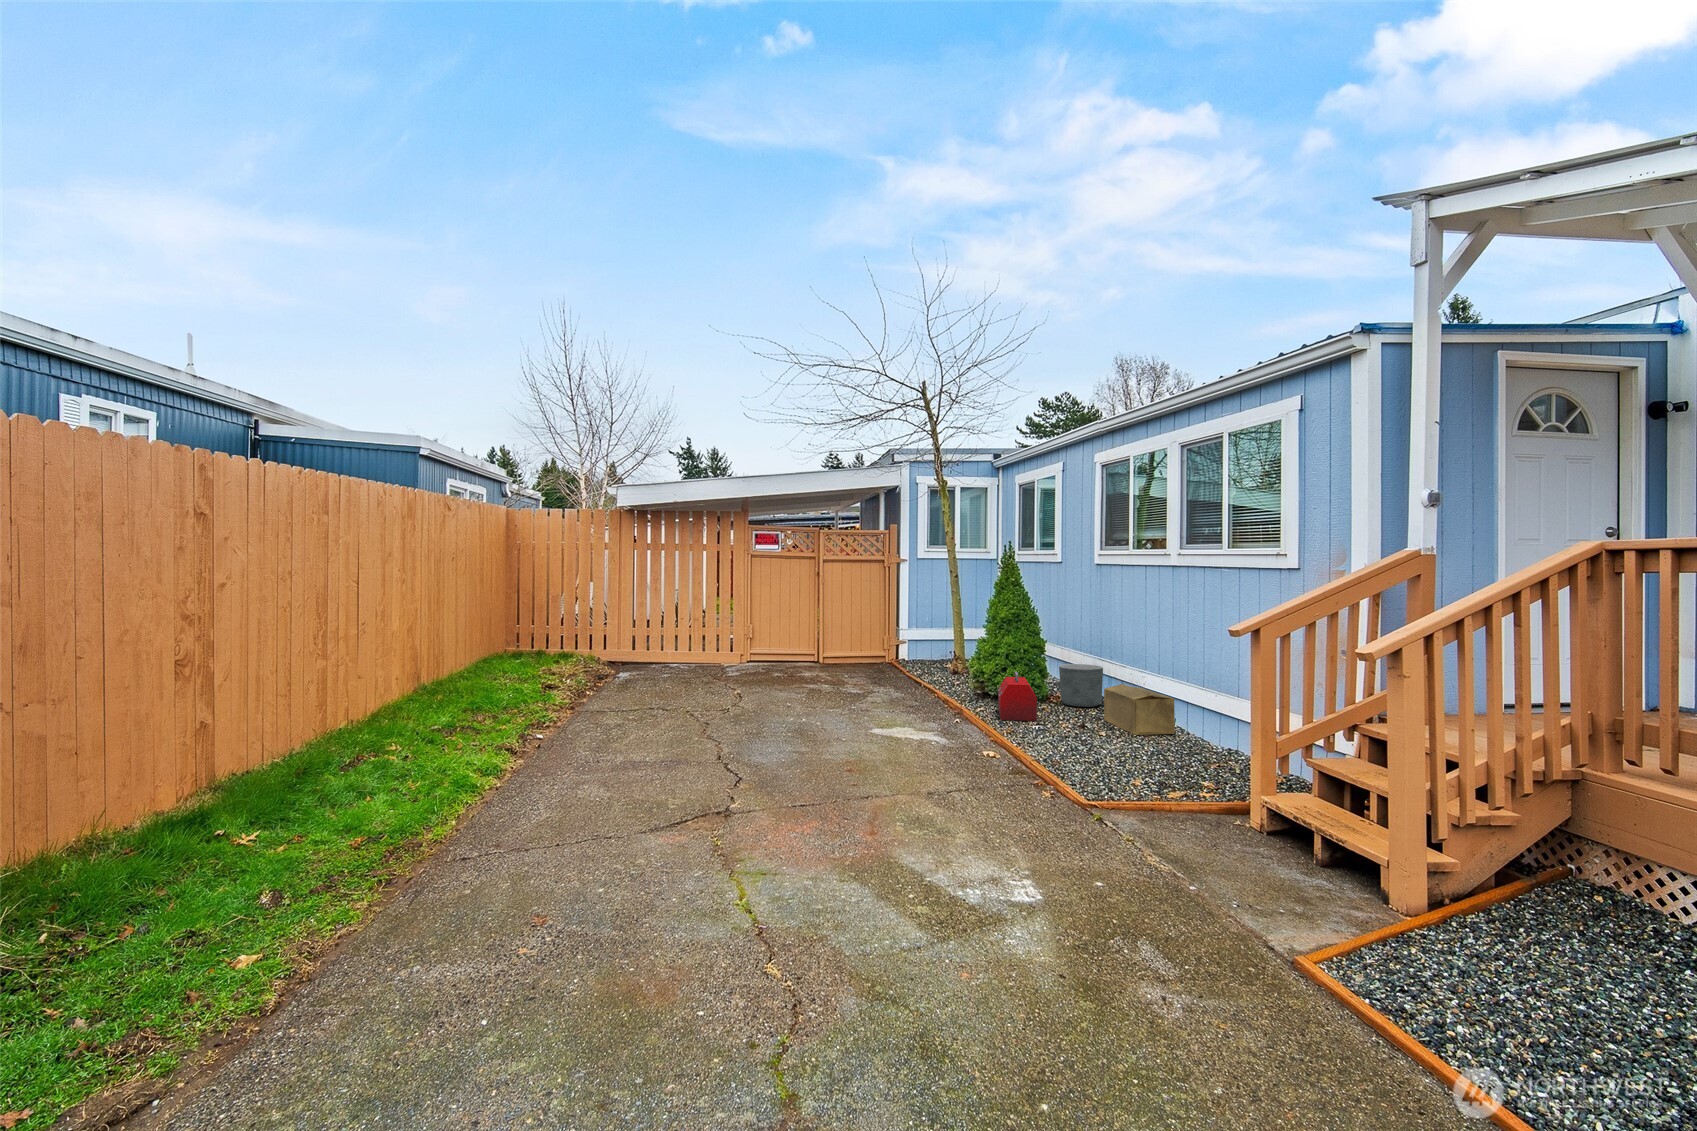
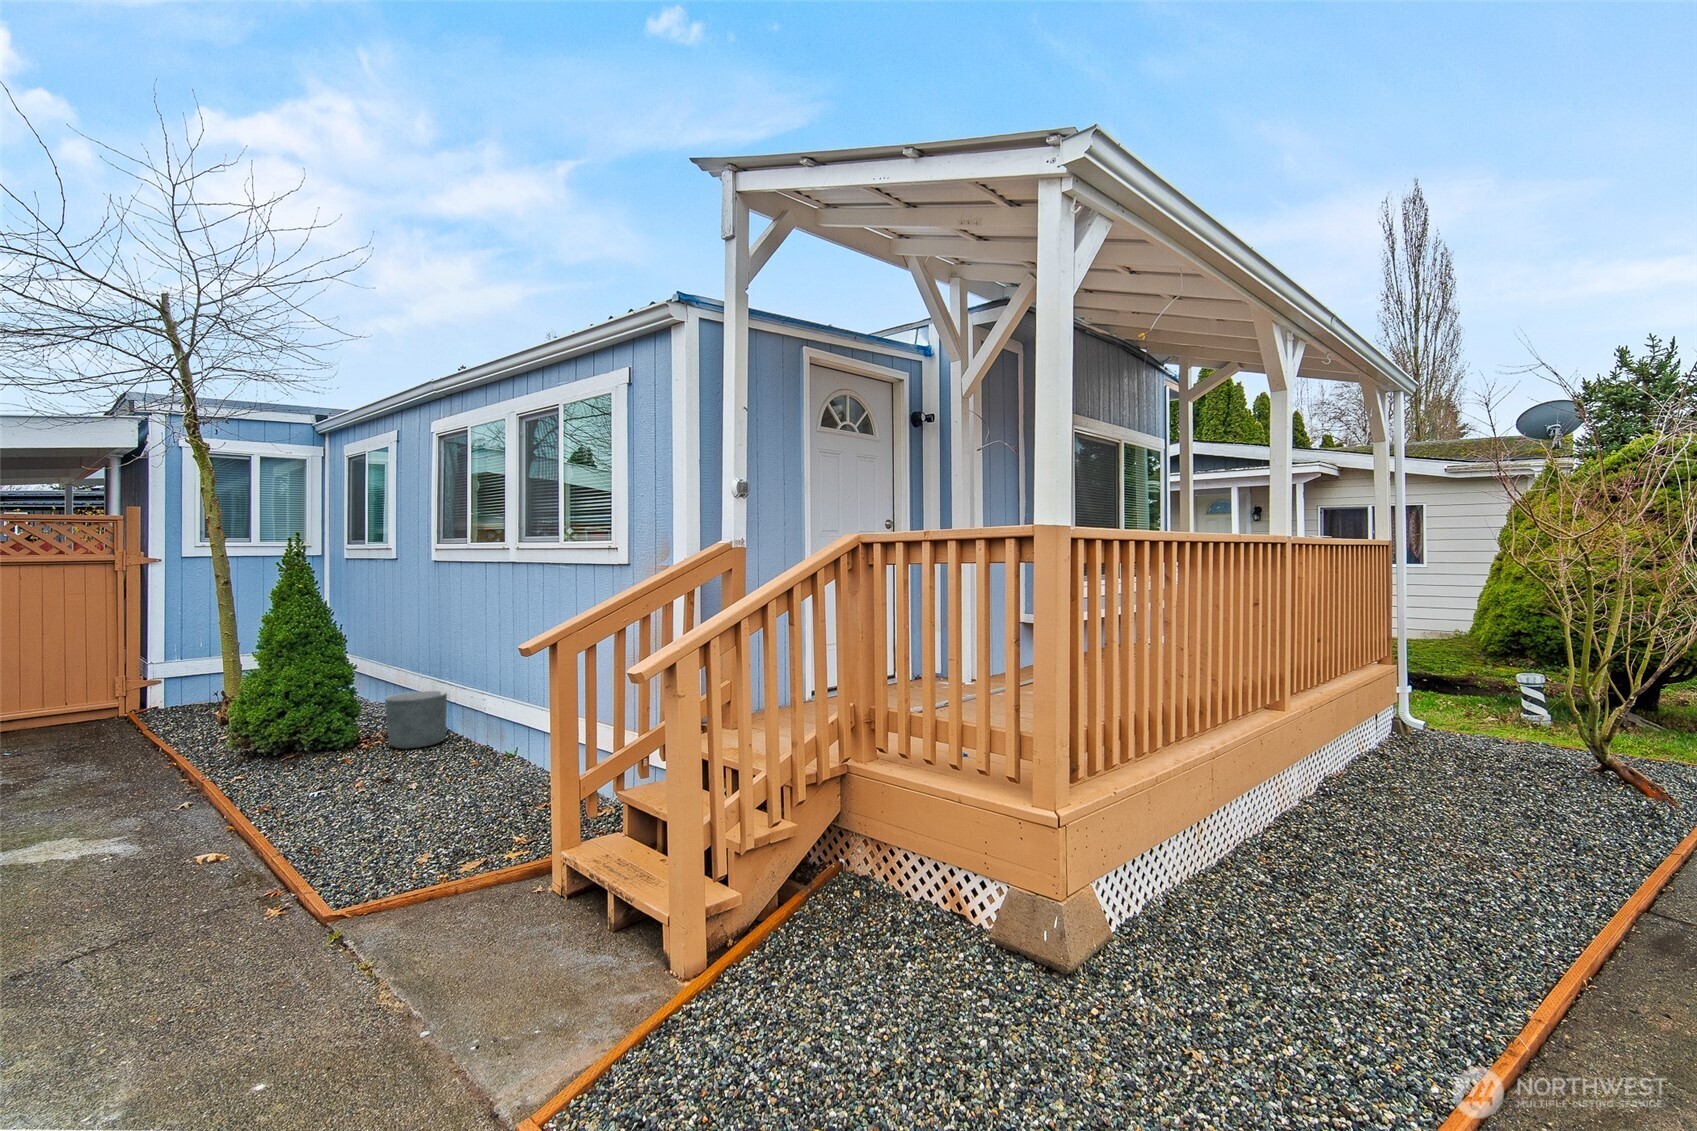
toolbox: present [998,672,1037,721] -> none [271,716,337,791]
cardboard box: present [1104,684,1175,735] -> none [437,713,522,778]

